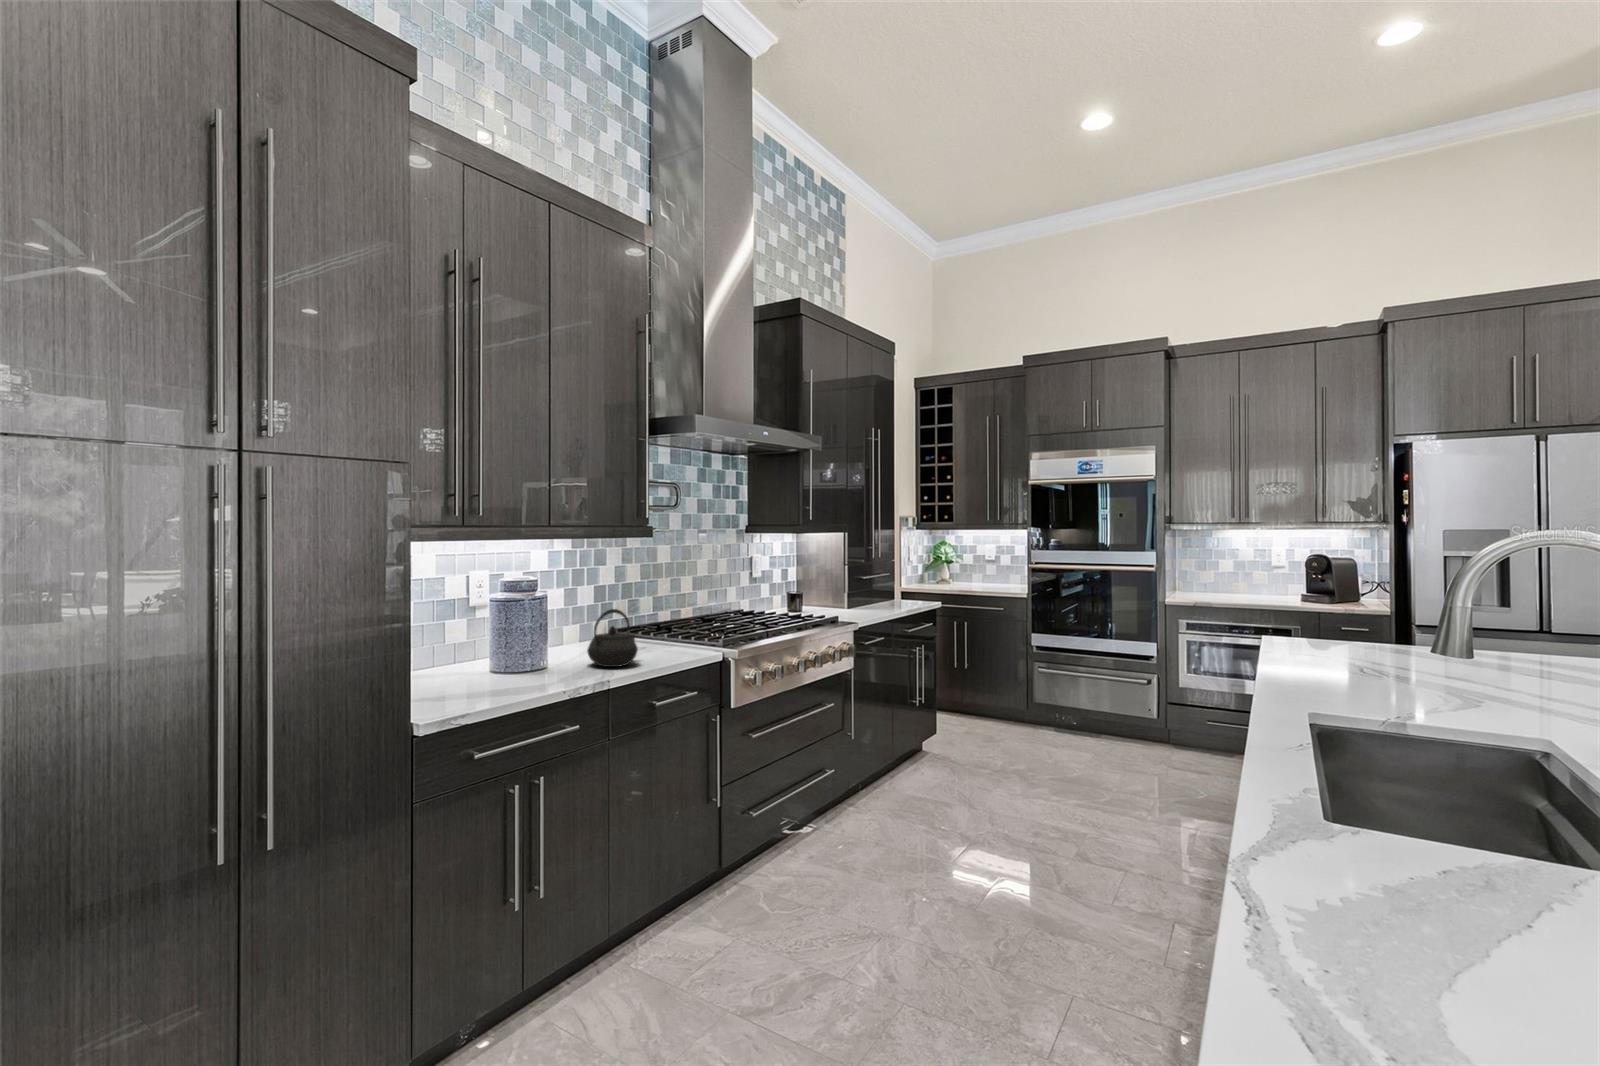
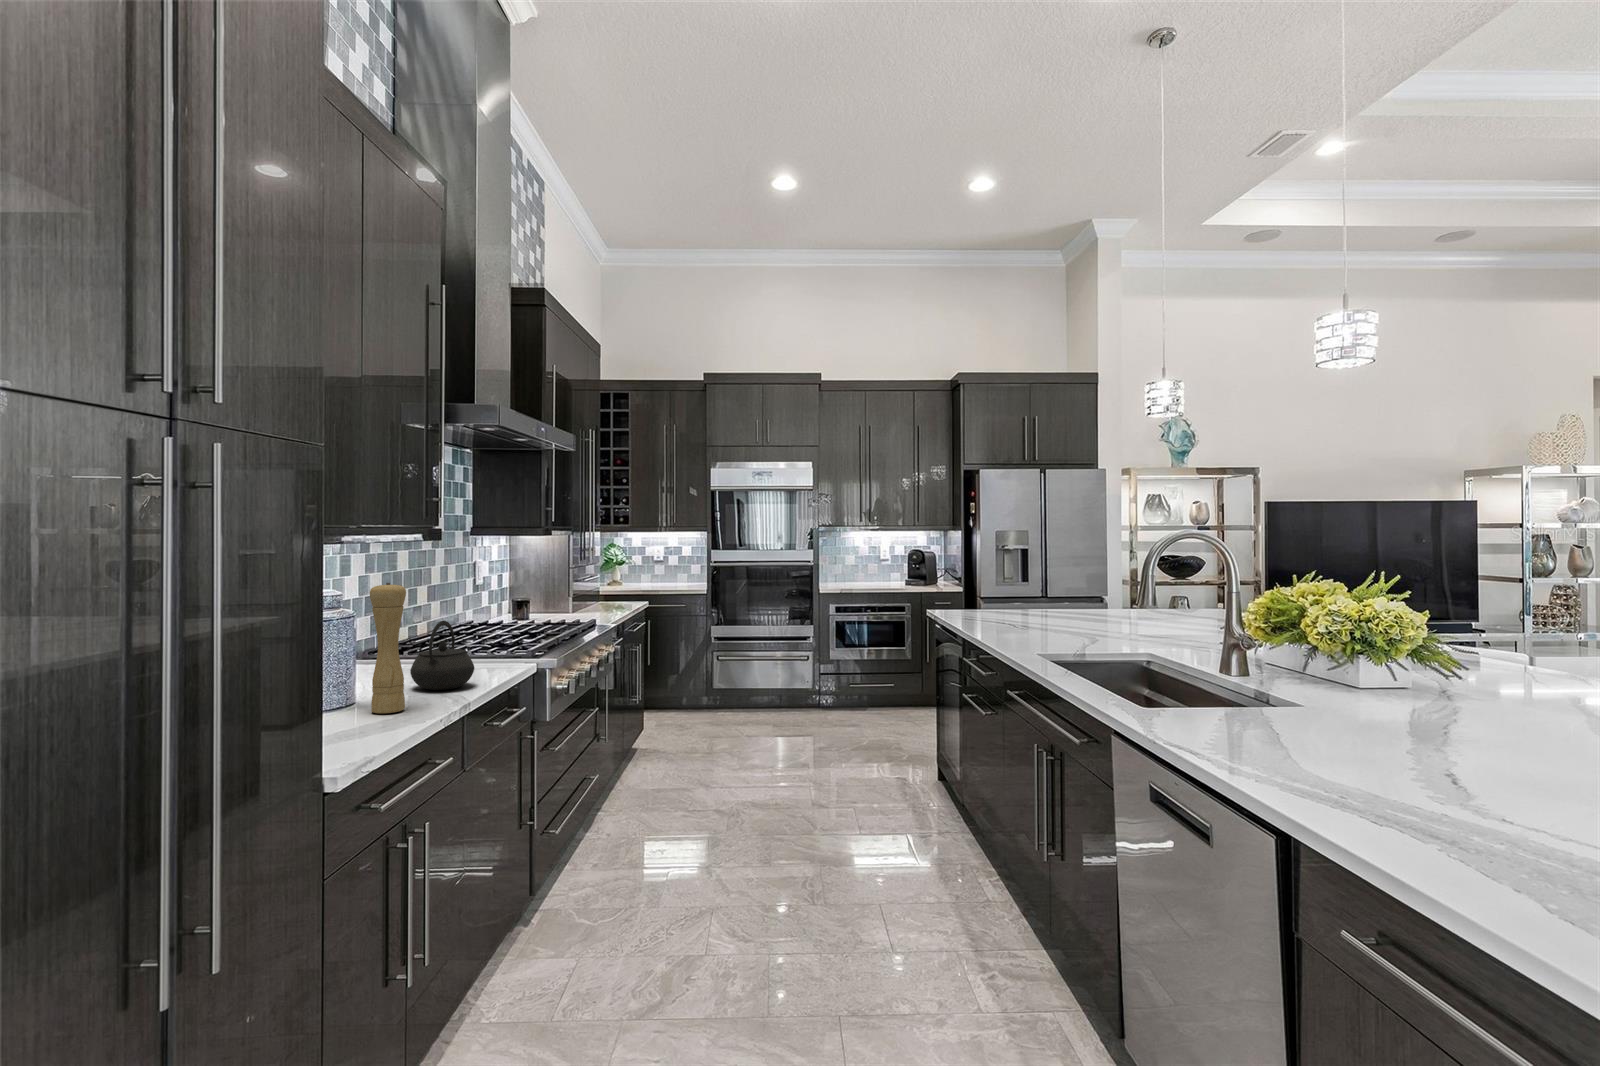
pepper mill: none [528,576,556,680] -> present [370,583,406,713]

